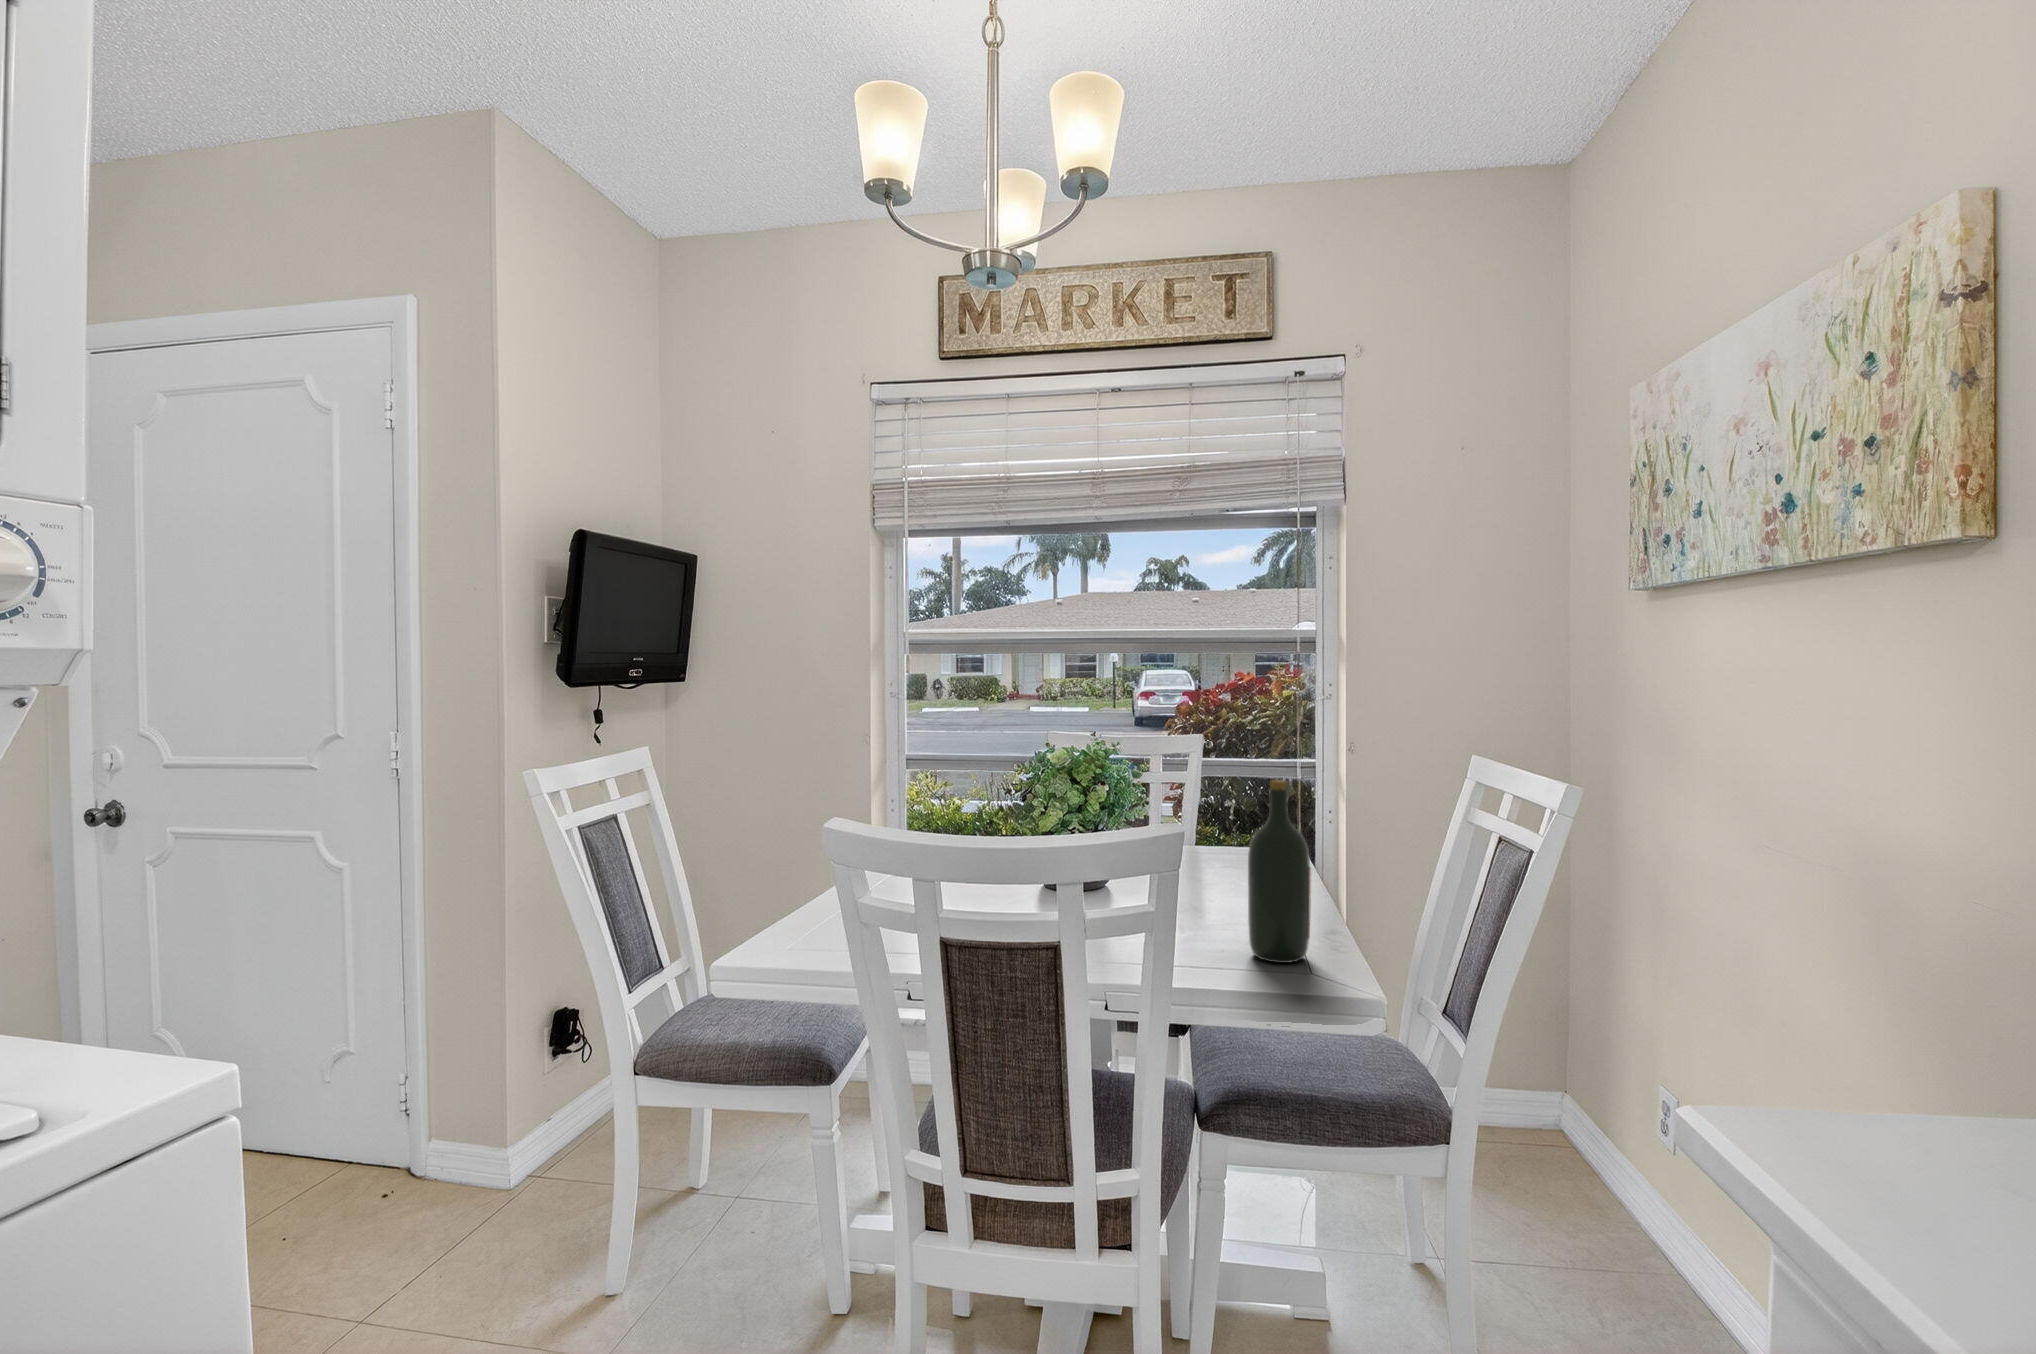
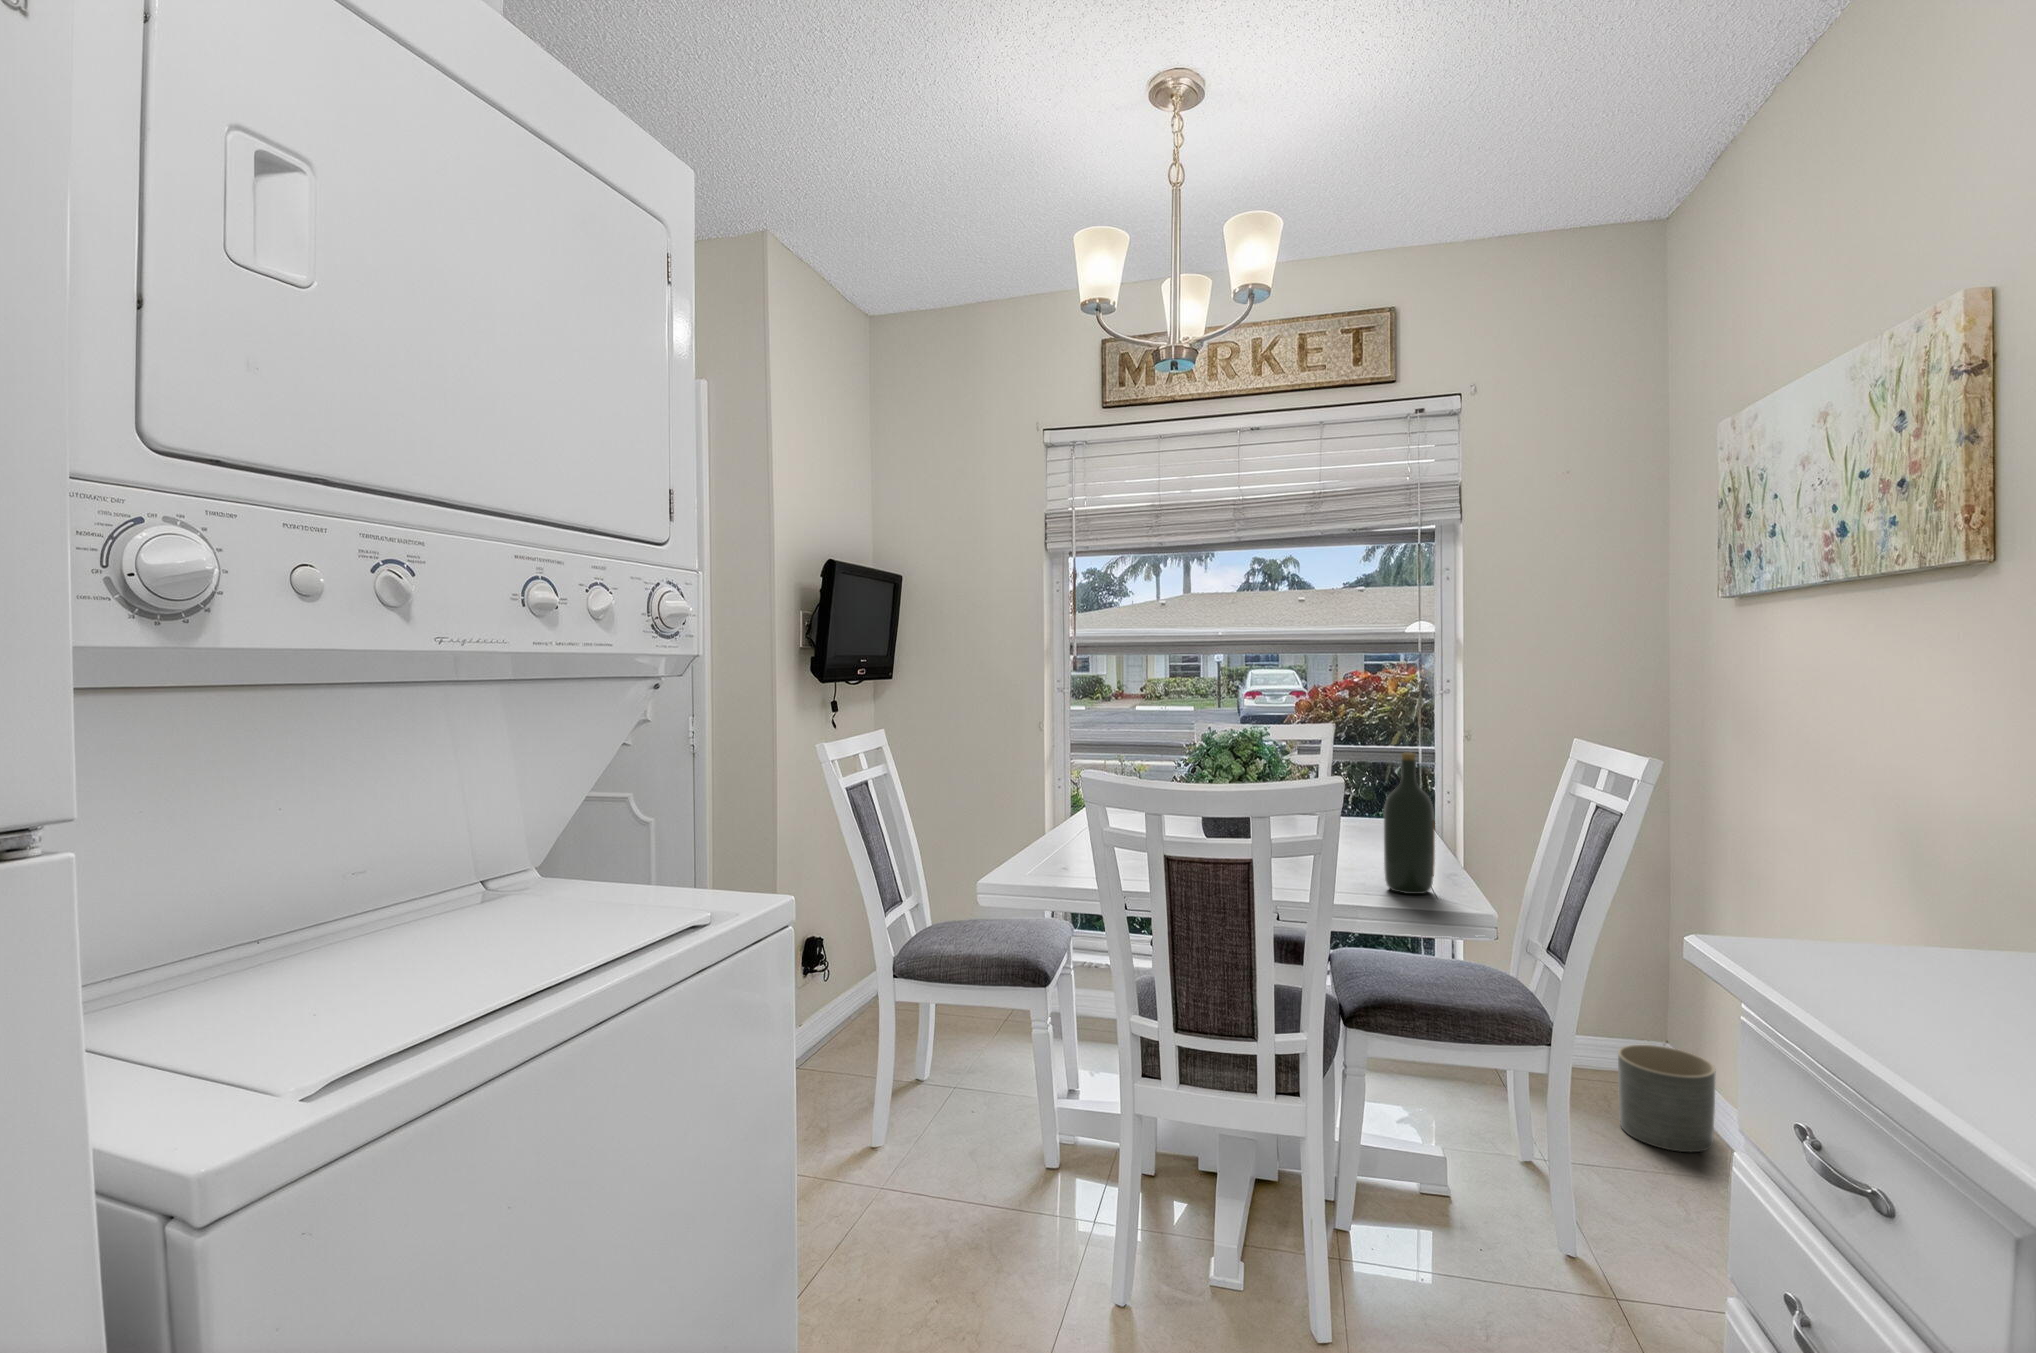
planter: none [1523,1112,1632,1244] -> present [1618,1045,1716,1152]

